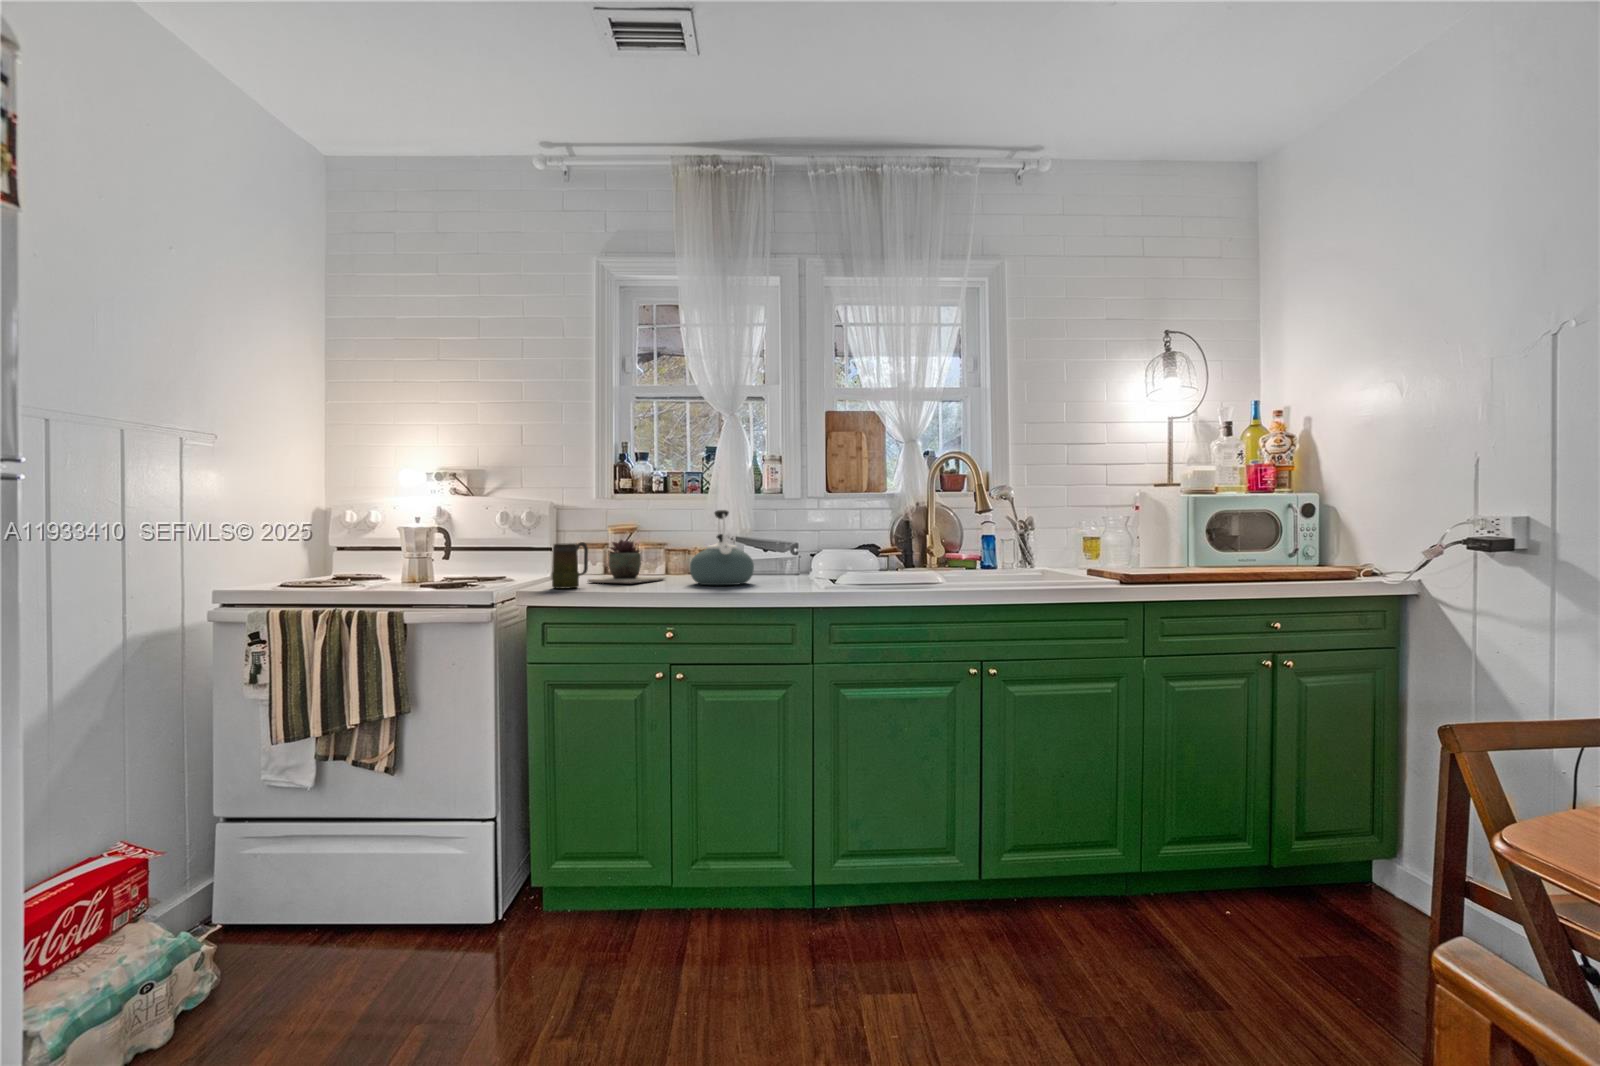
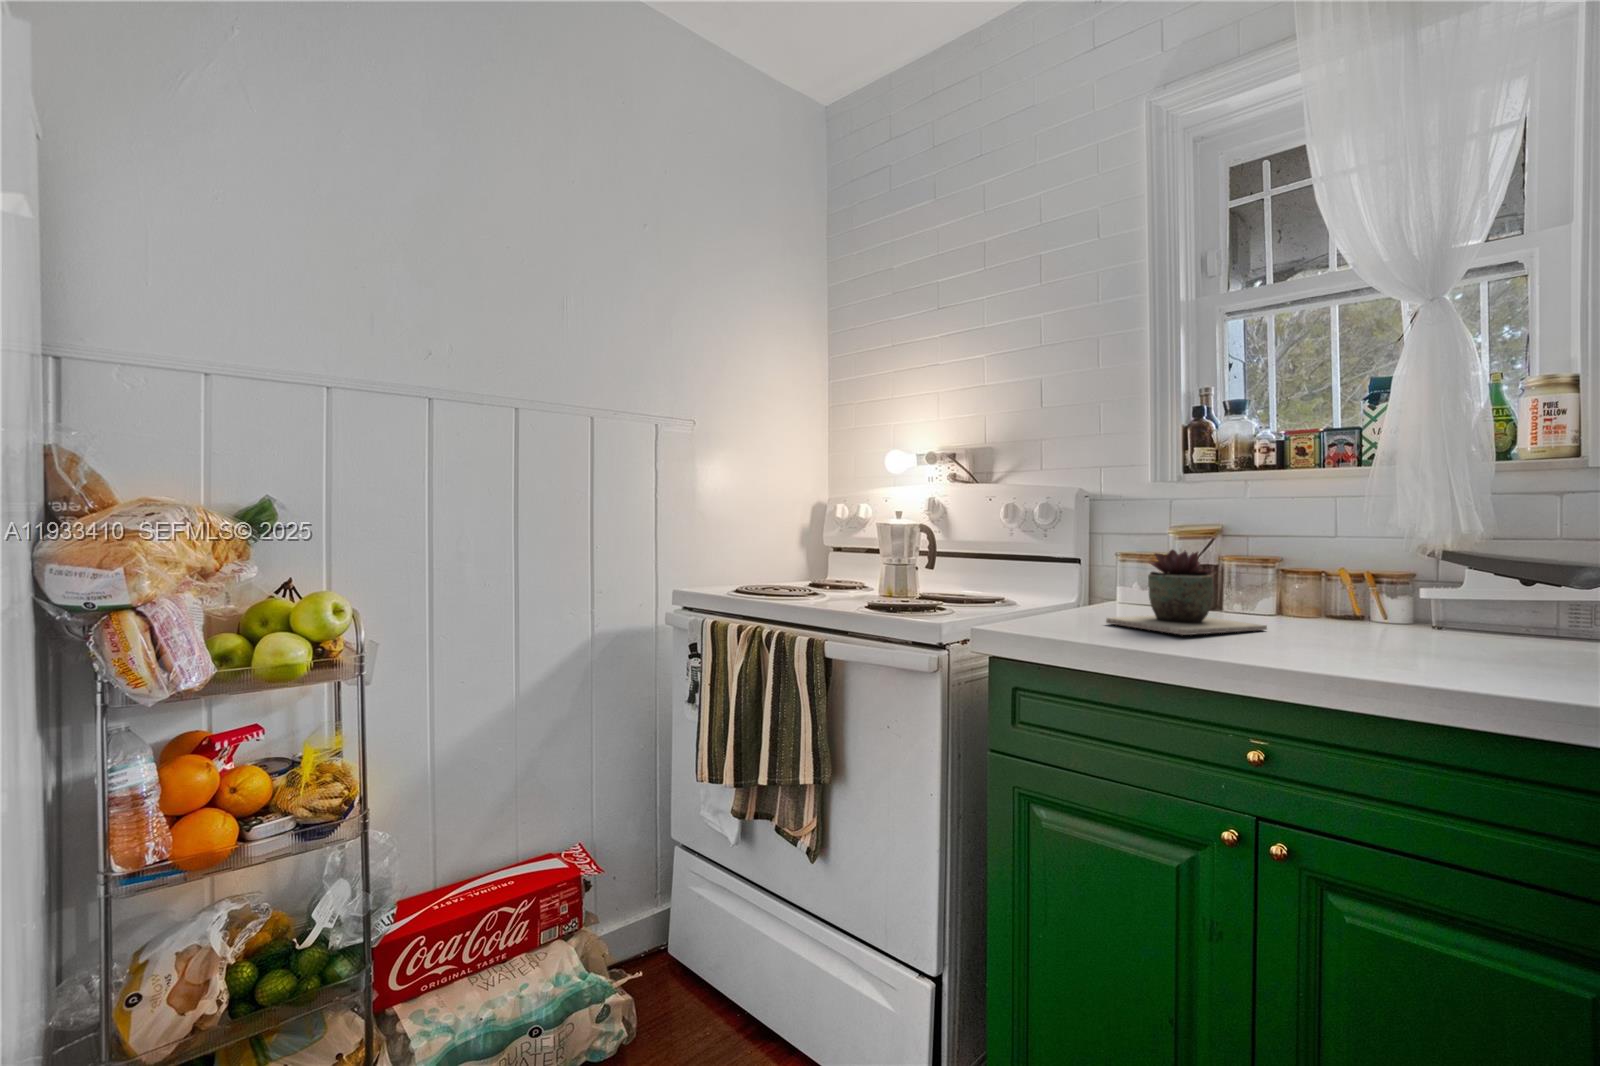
kettle: present [690,510,754,585] -> none [1322,490,1509,665]
mug: present [552,542,588,589] -> none [1028,553,1098,636]

